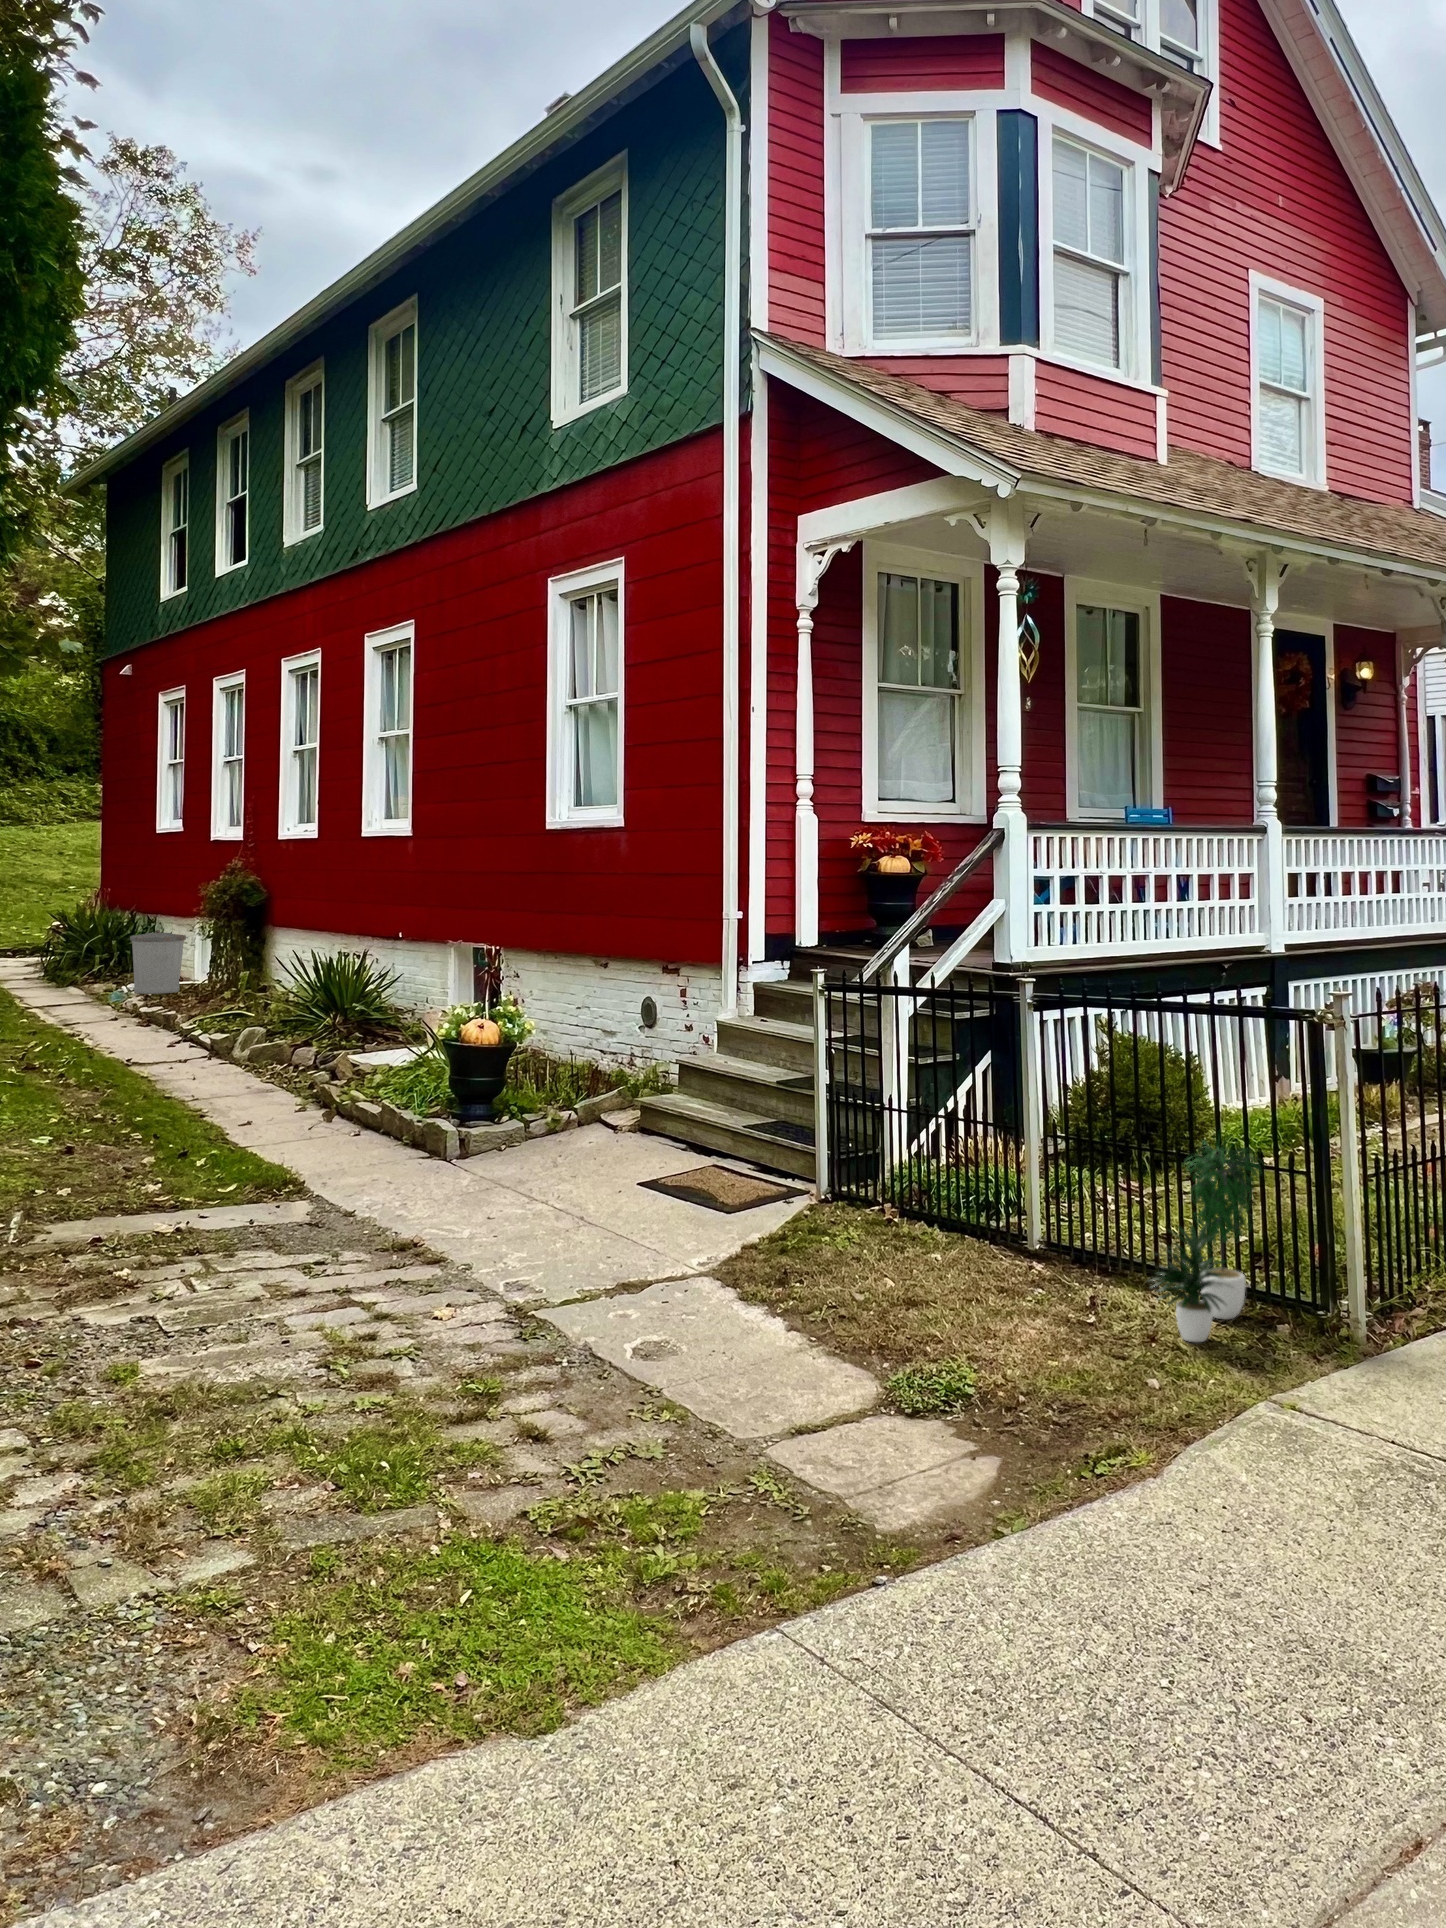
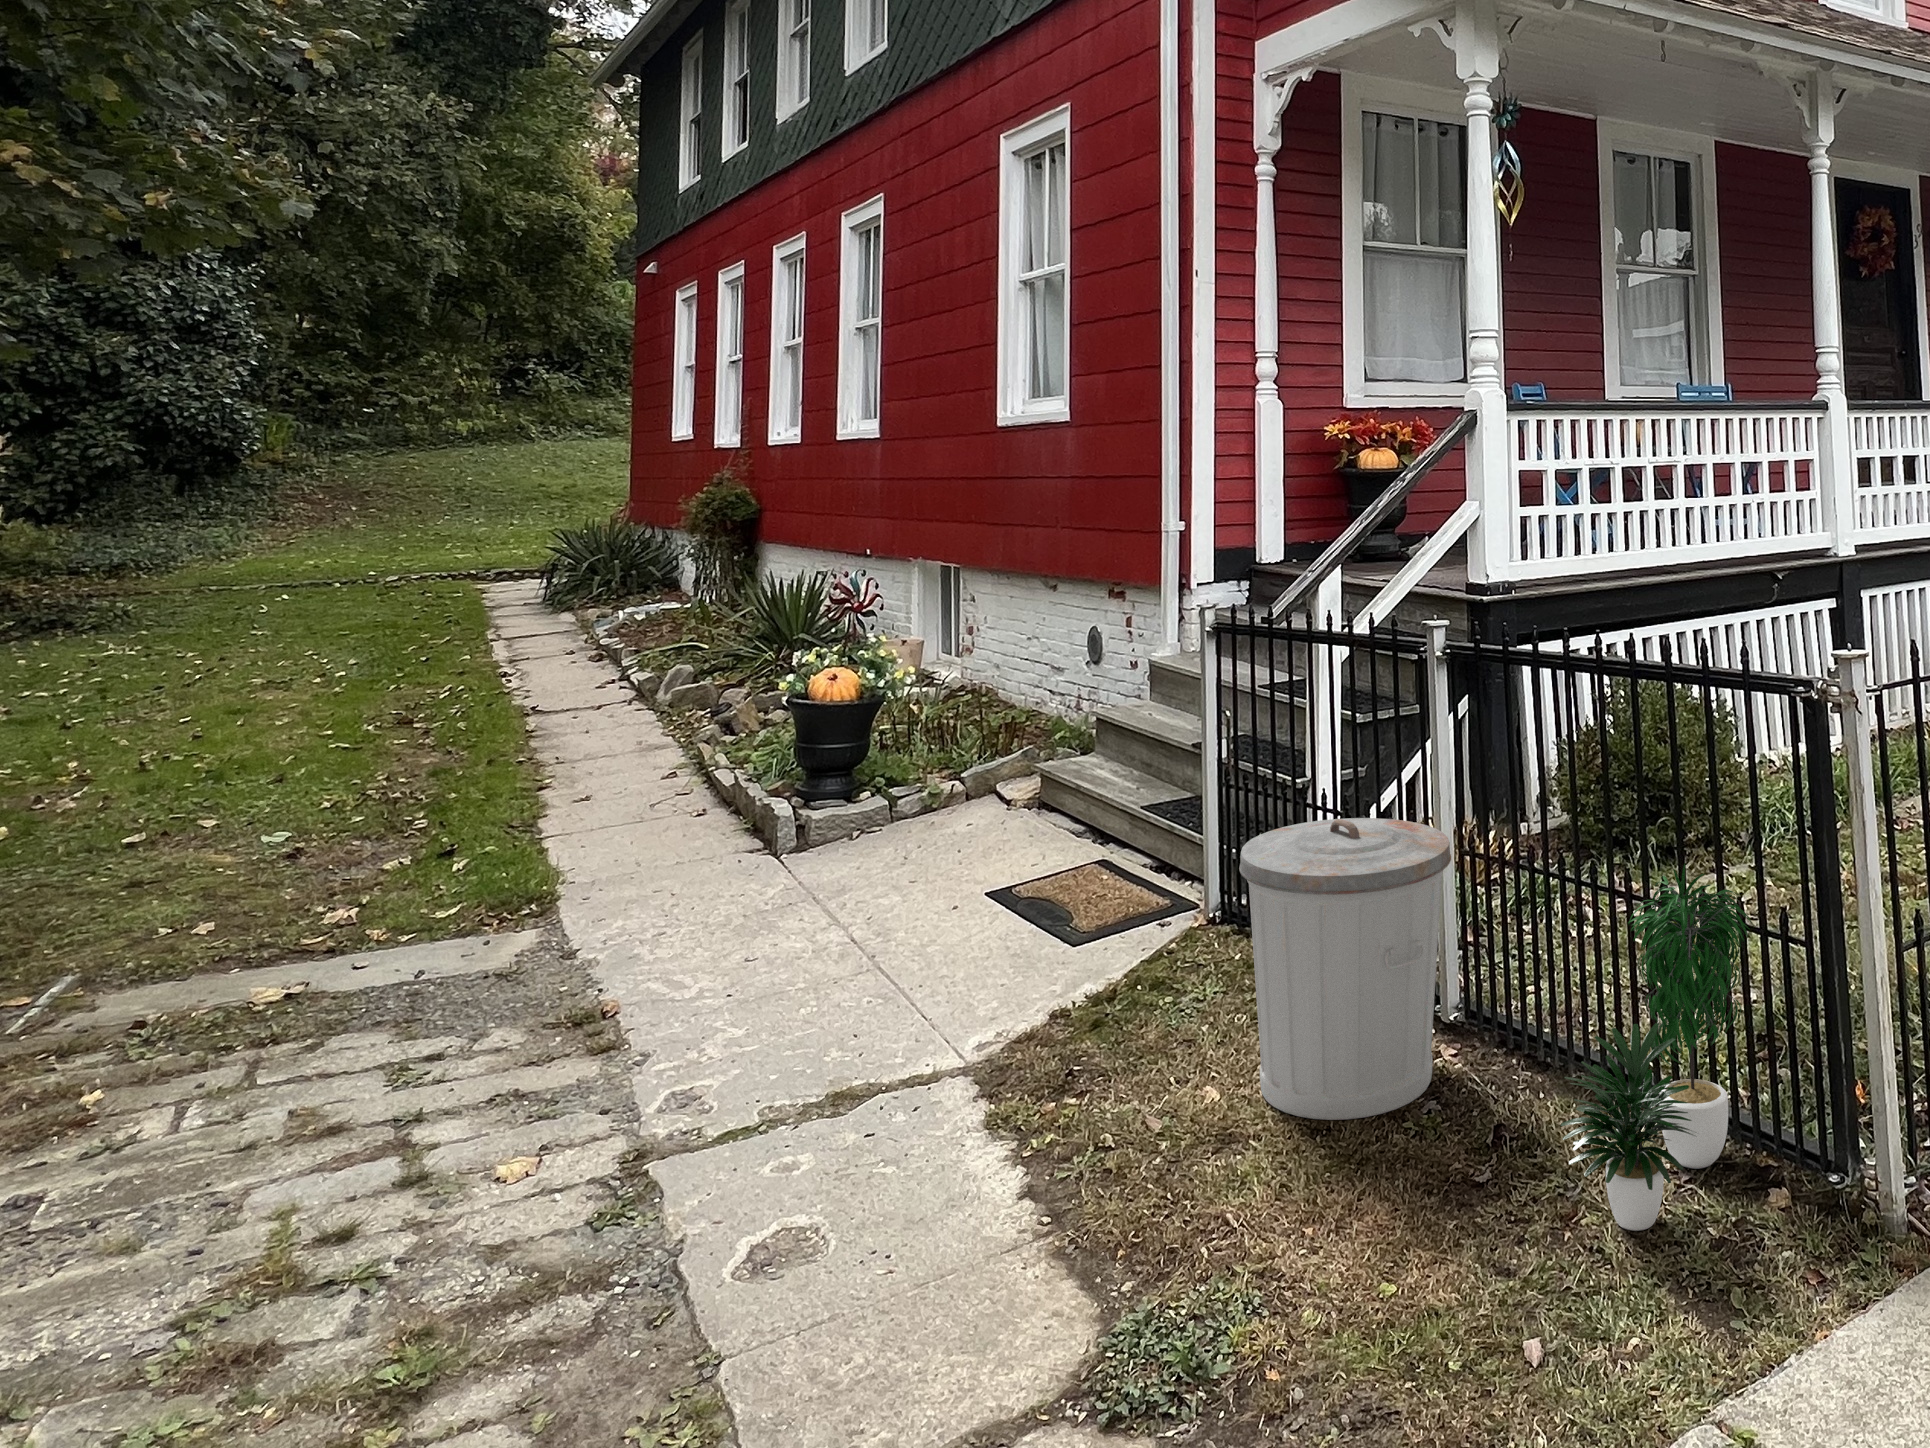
trash can: present [130,930,186,994] -> present [1239,818,1451,1120]

